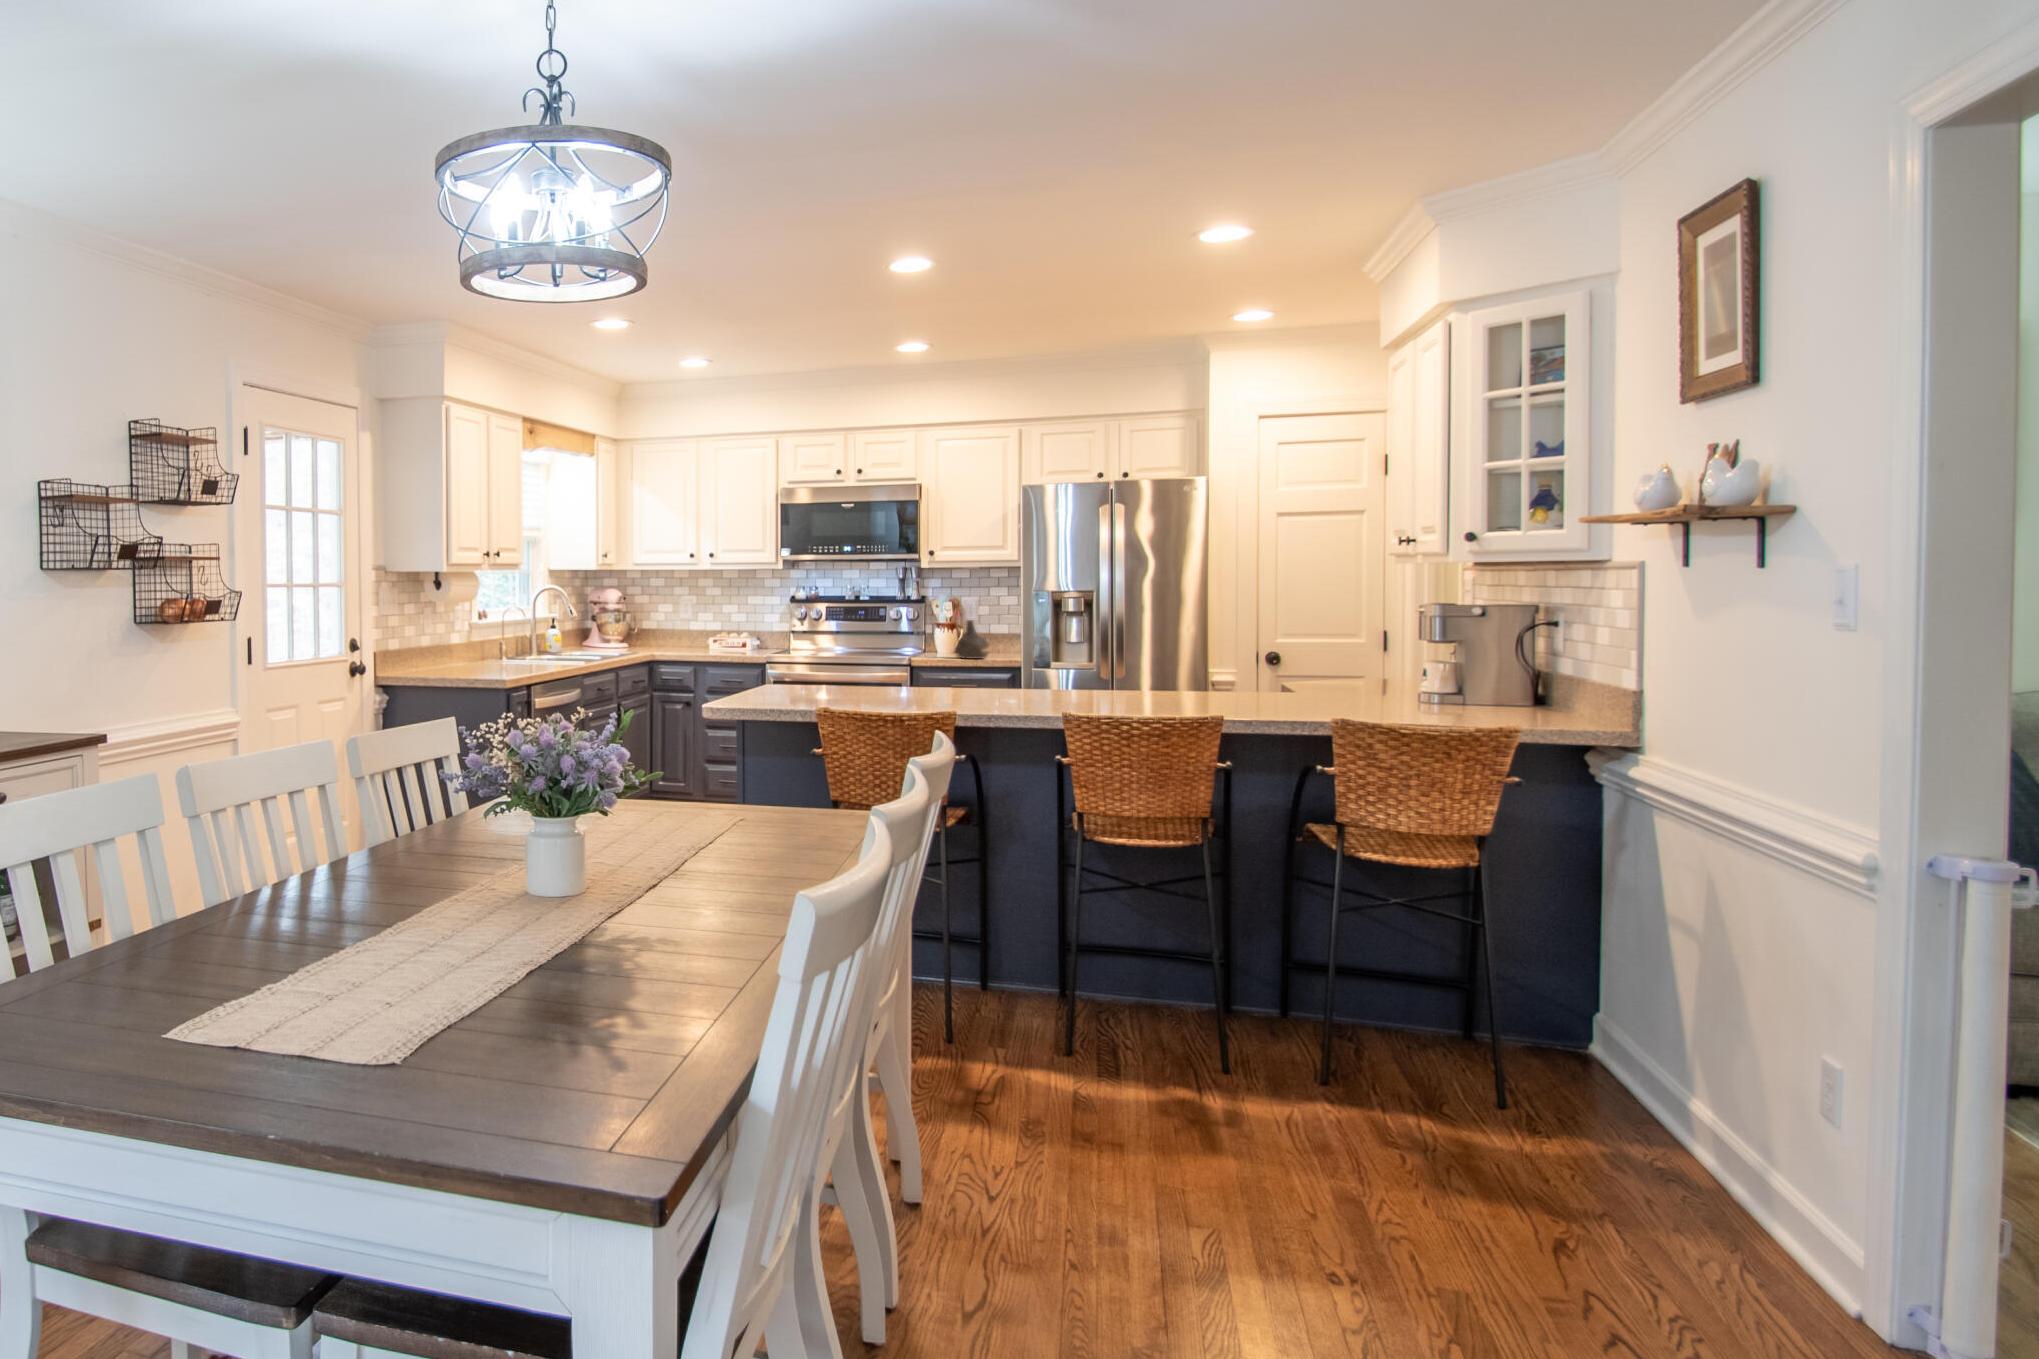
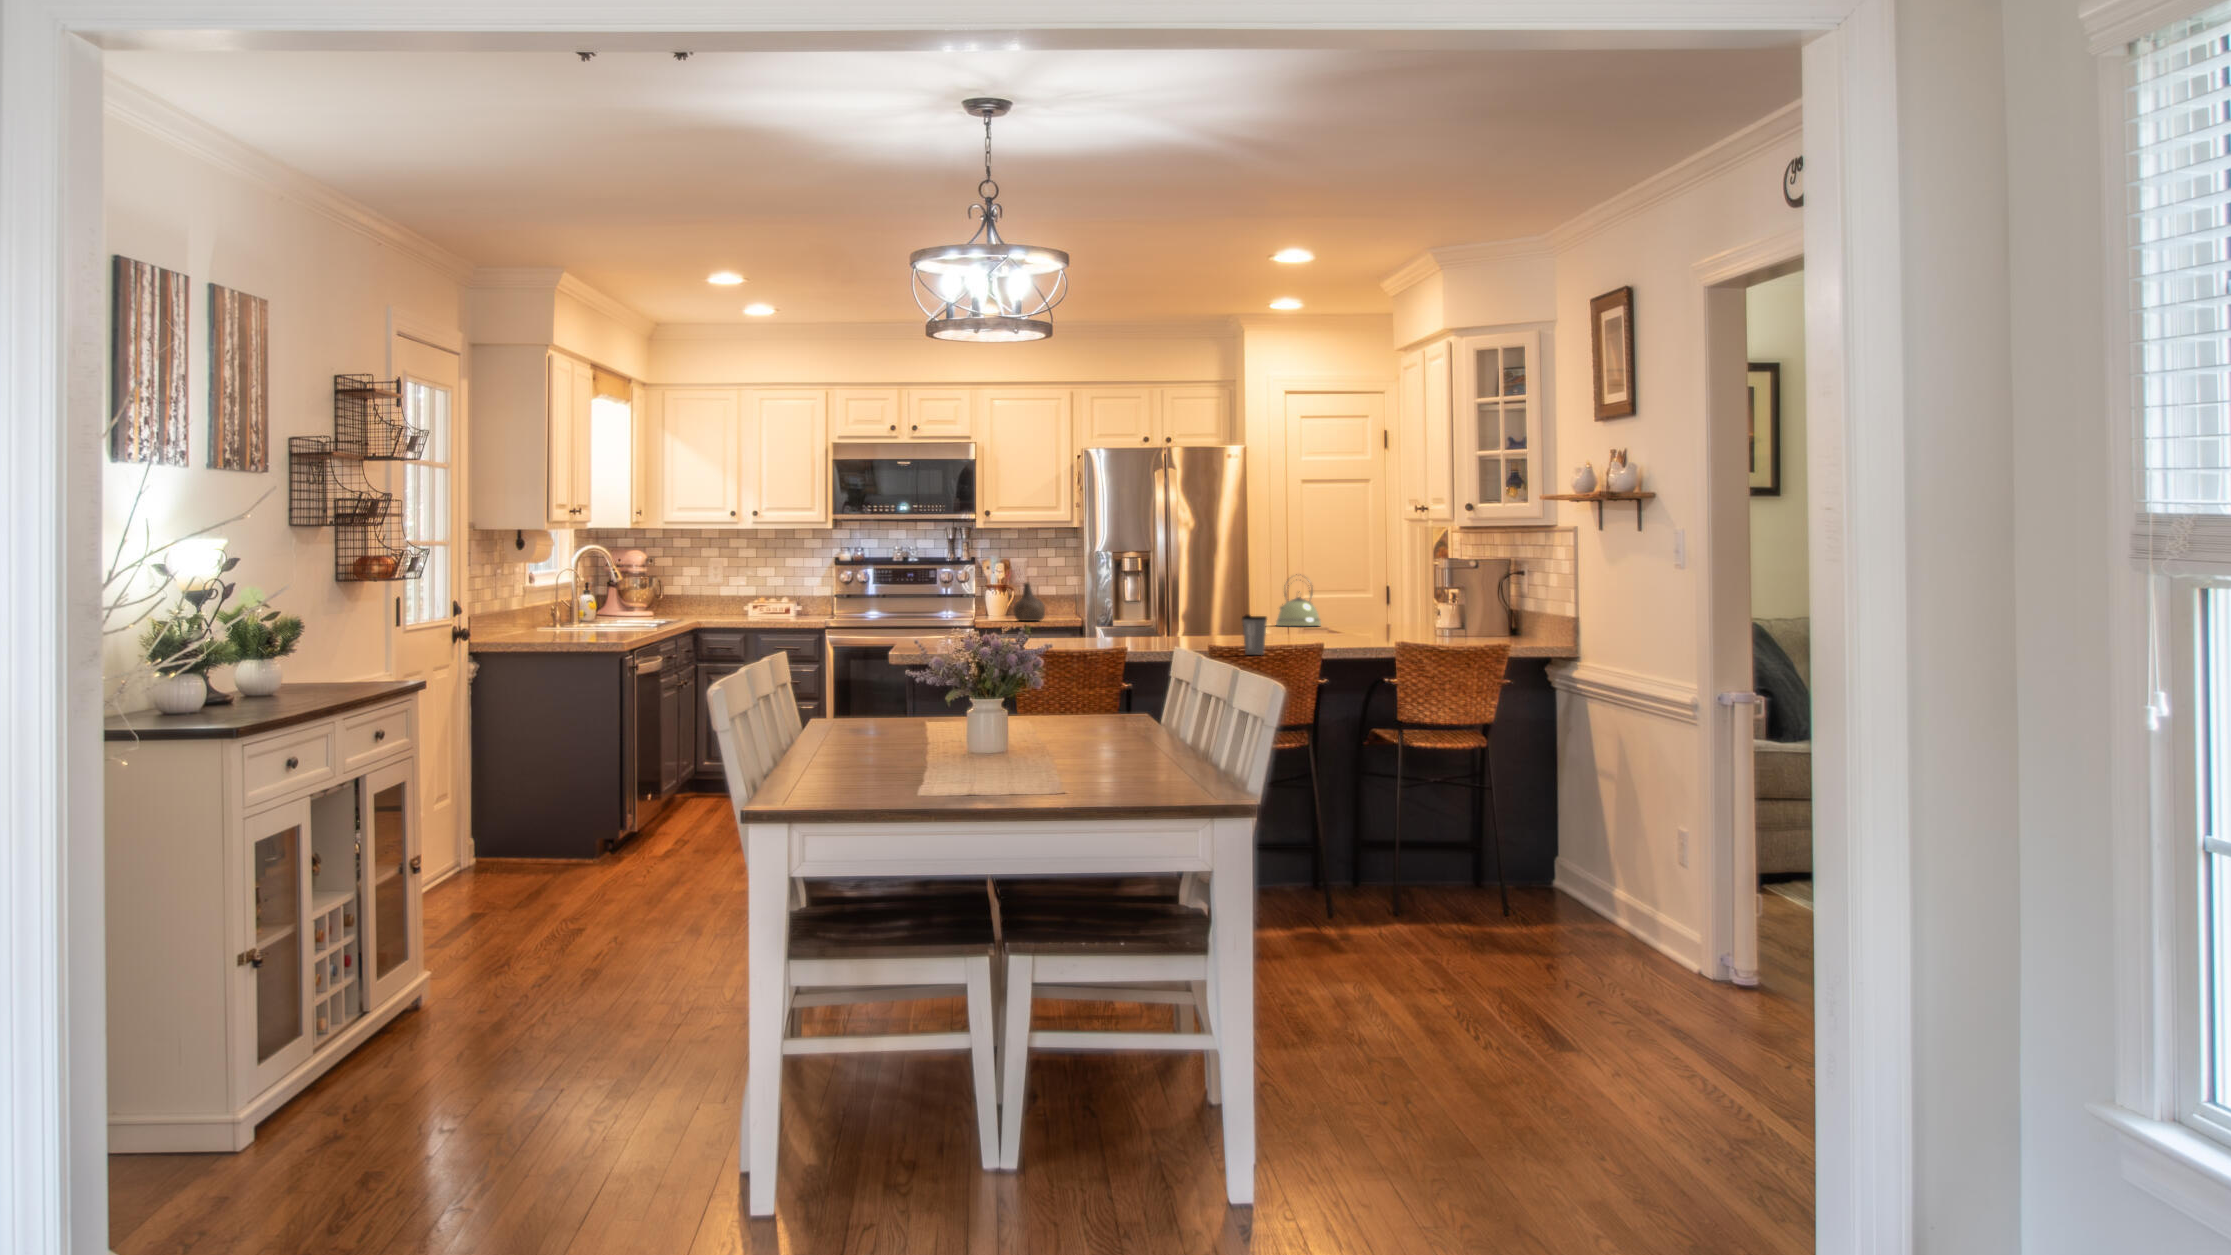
kettle: none [1240,616,1302,675] -> present [1276,574,1321,626]
coffee cup: none [1094,671,1130,723] -> present [1242,615,1267,655]

